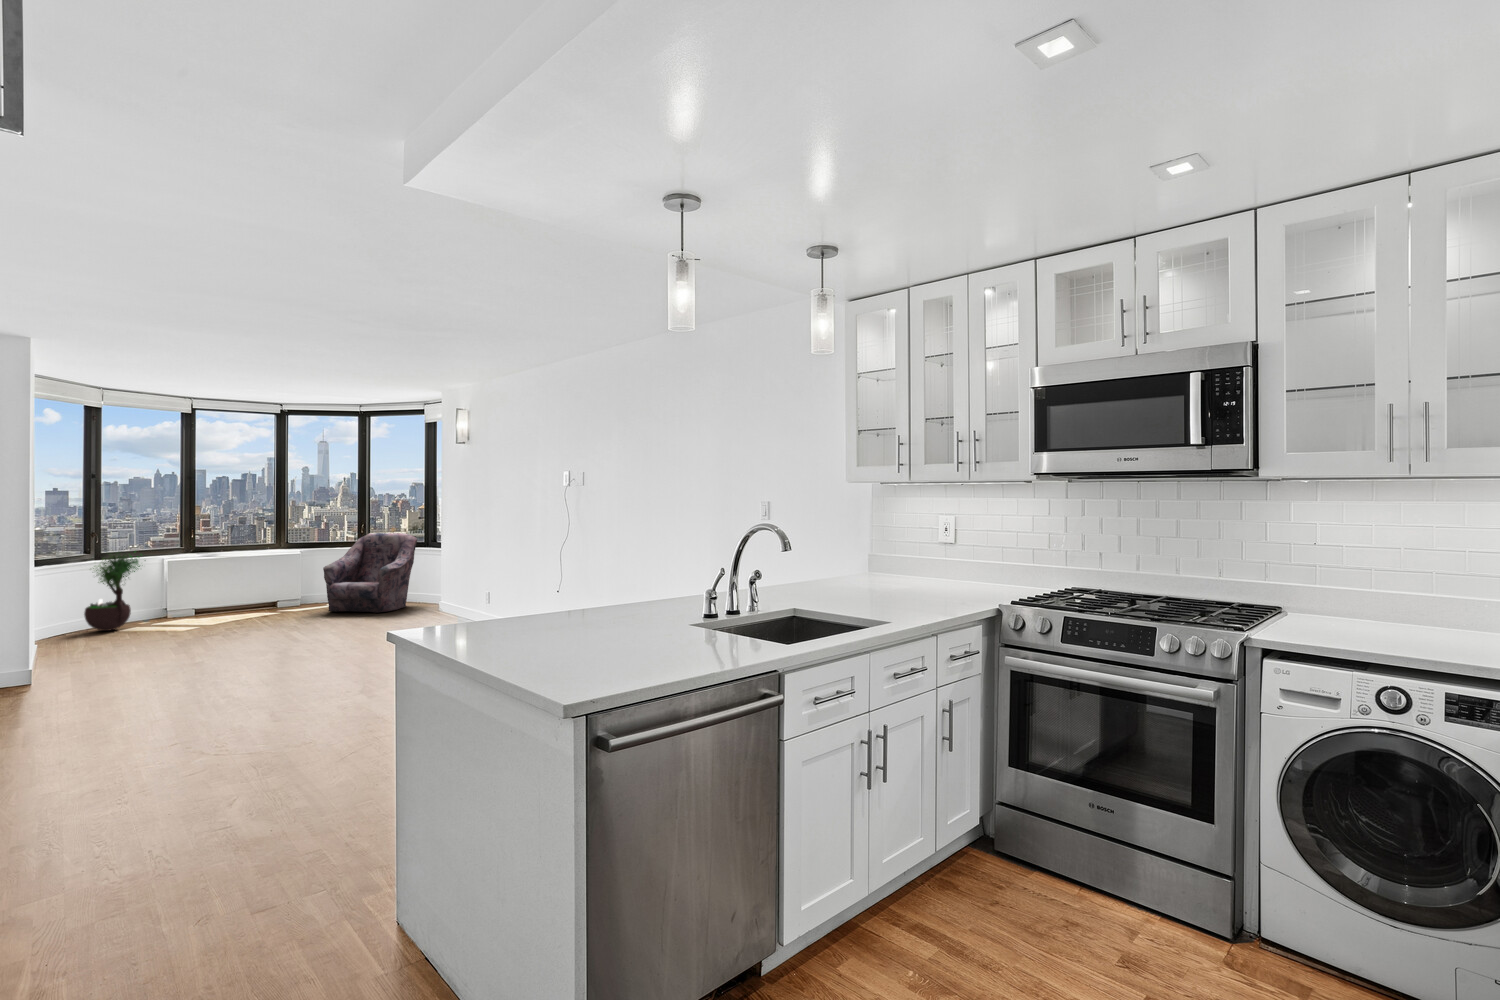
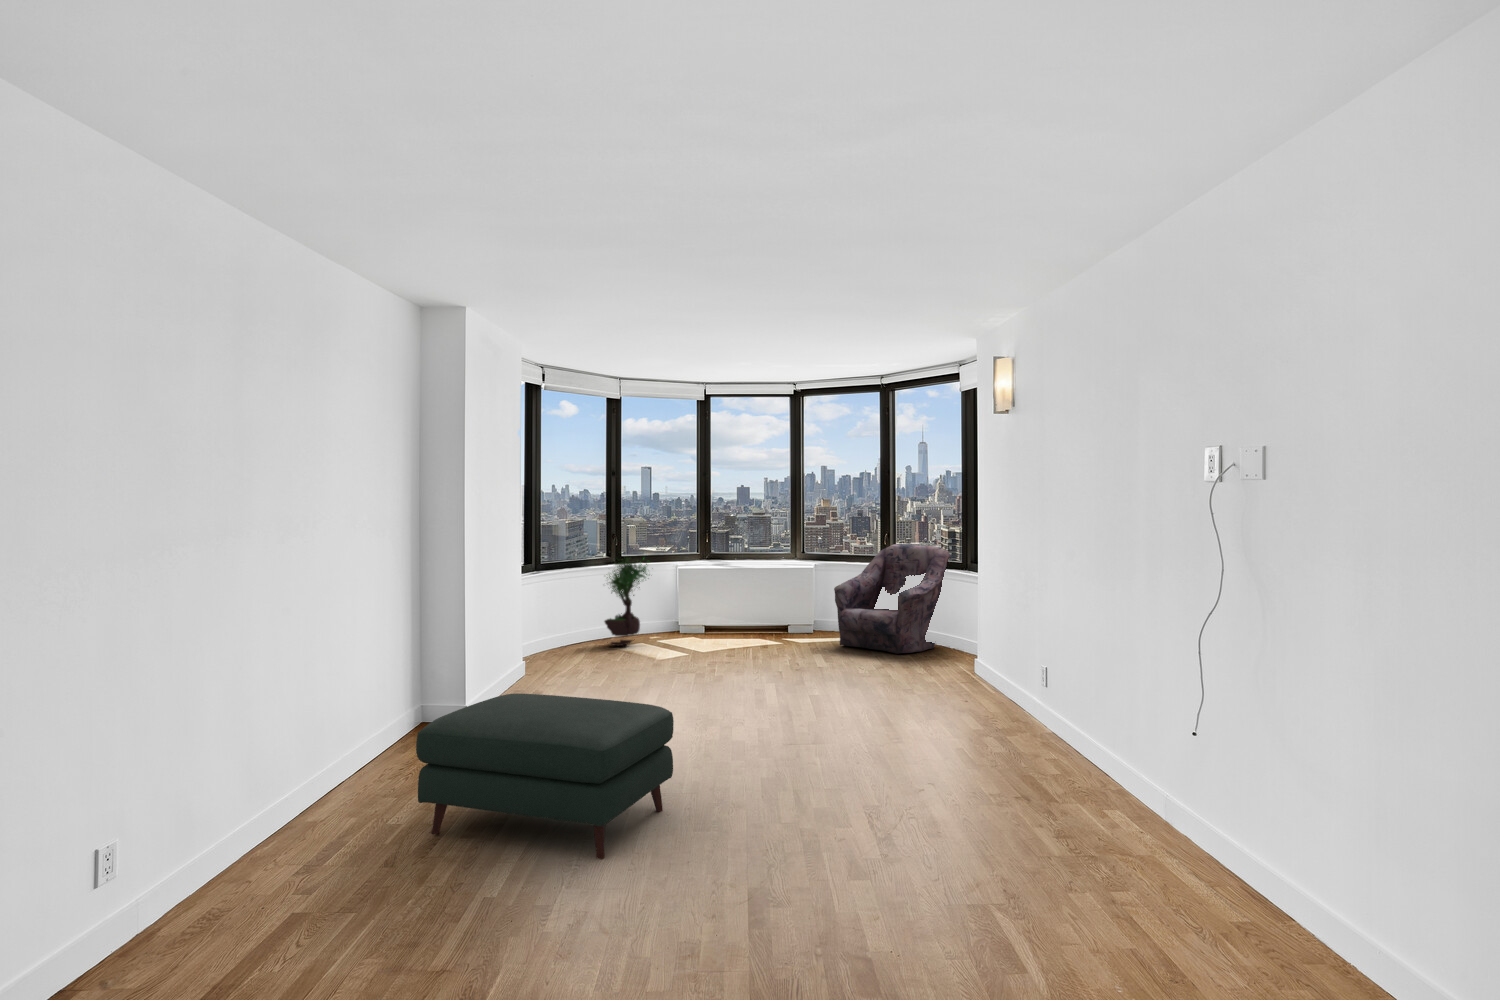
ottoman: none [63,639,263,742] -> present [416,693,674,859]

